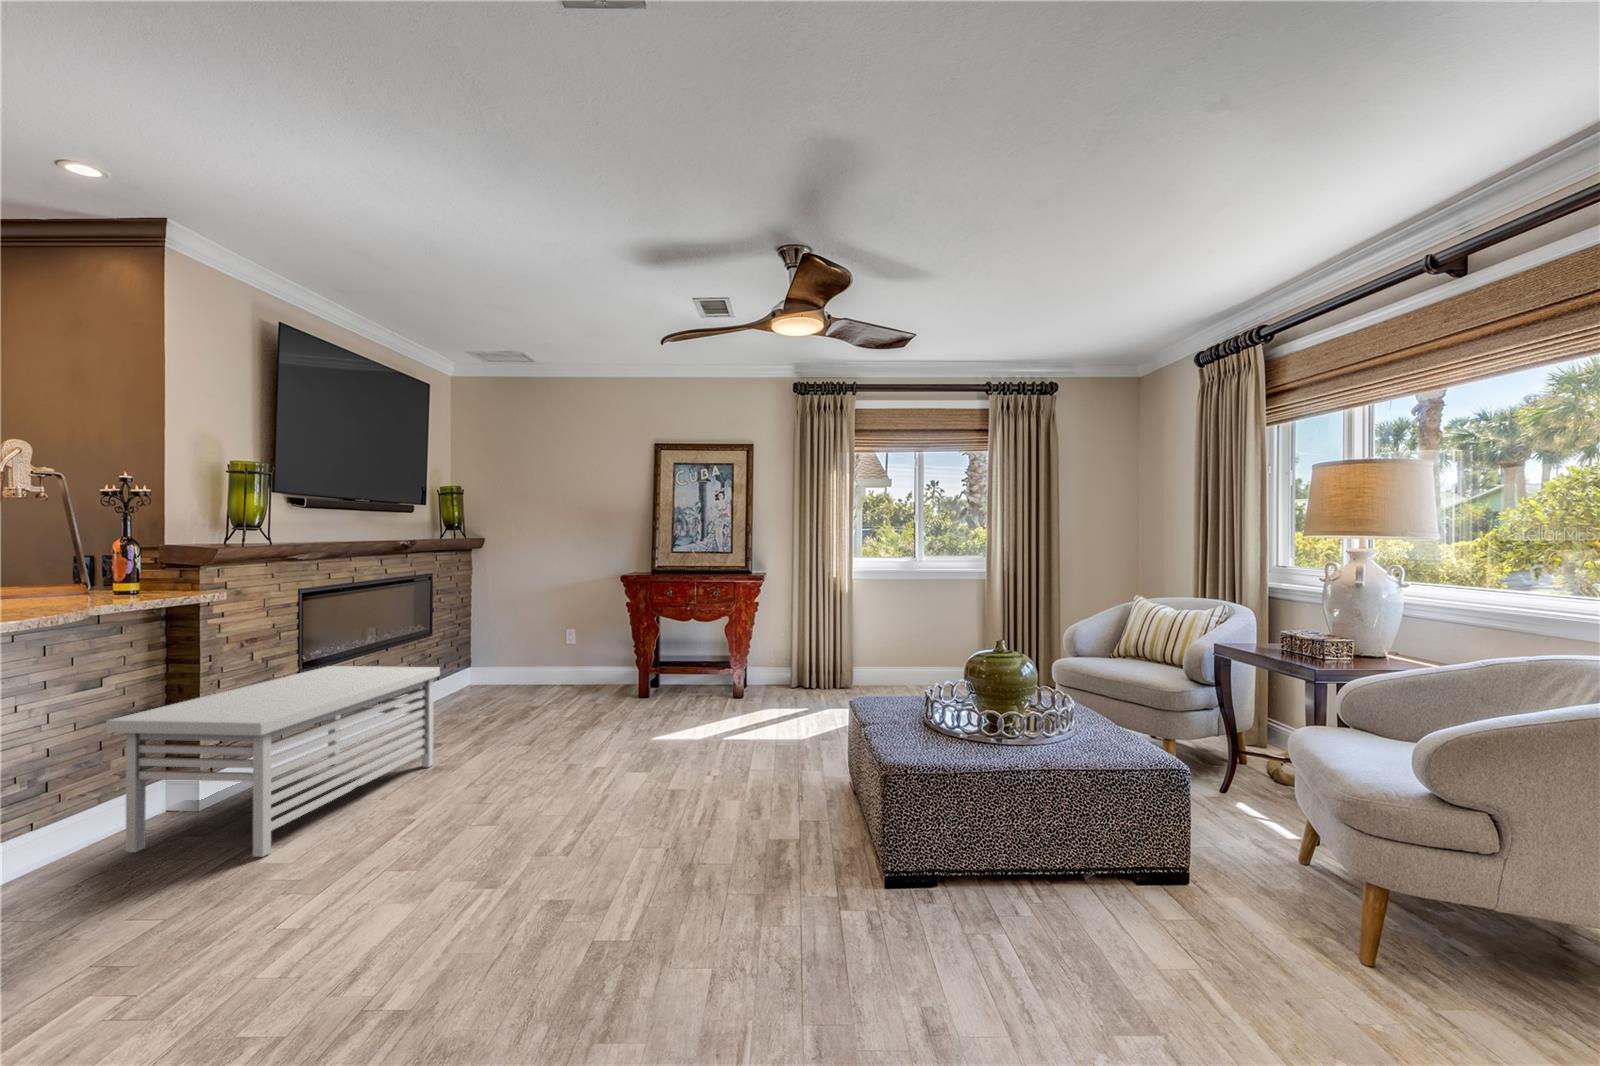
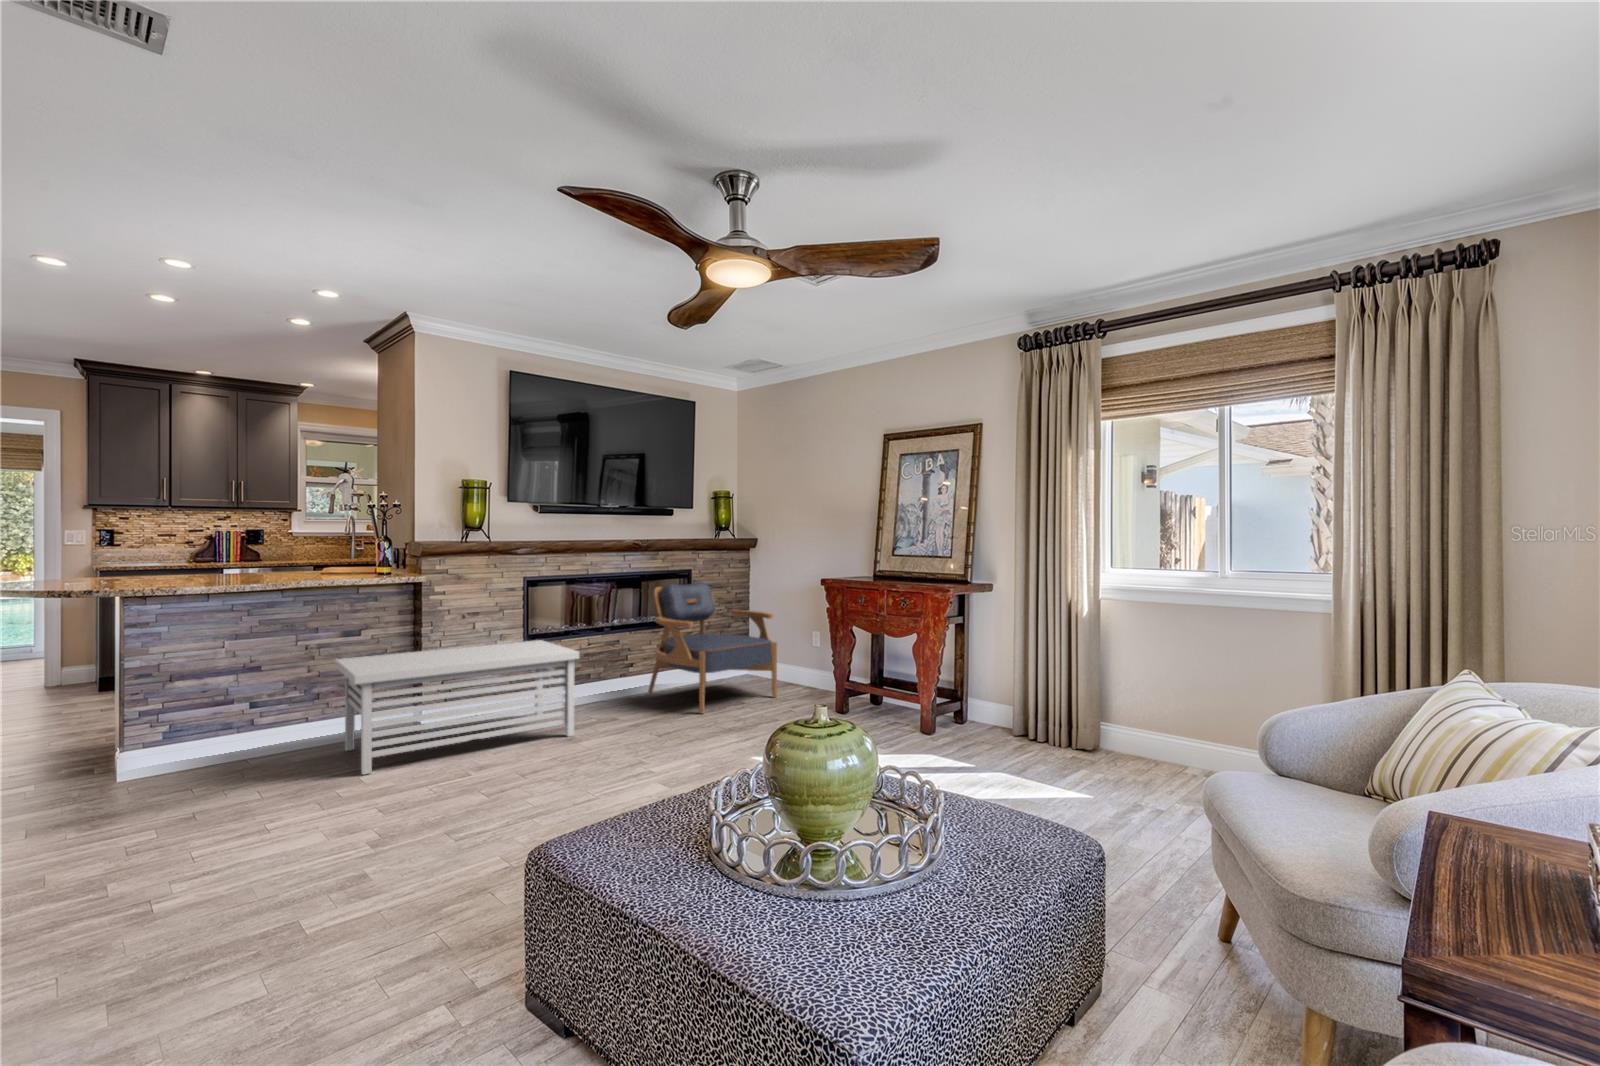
armchair: none [404,587,556,723] -> present [648,582,777,714]

